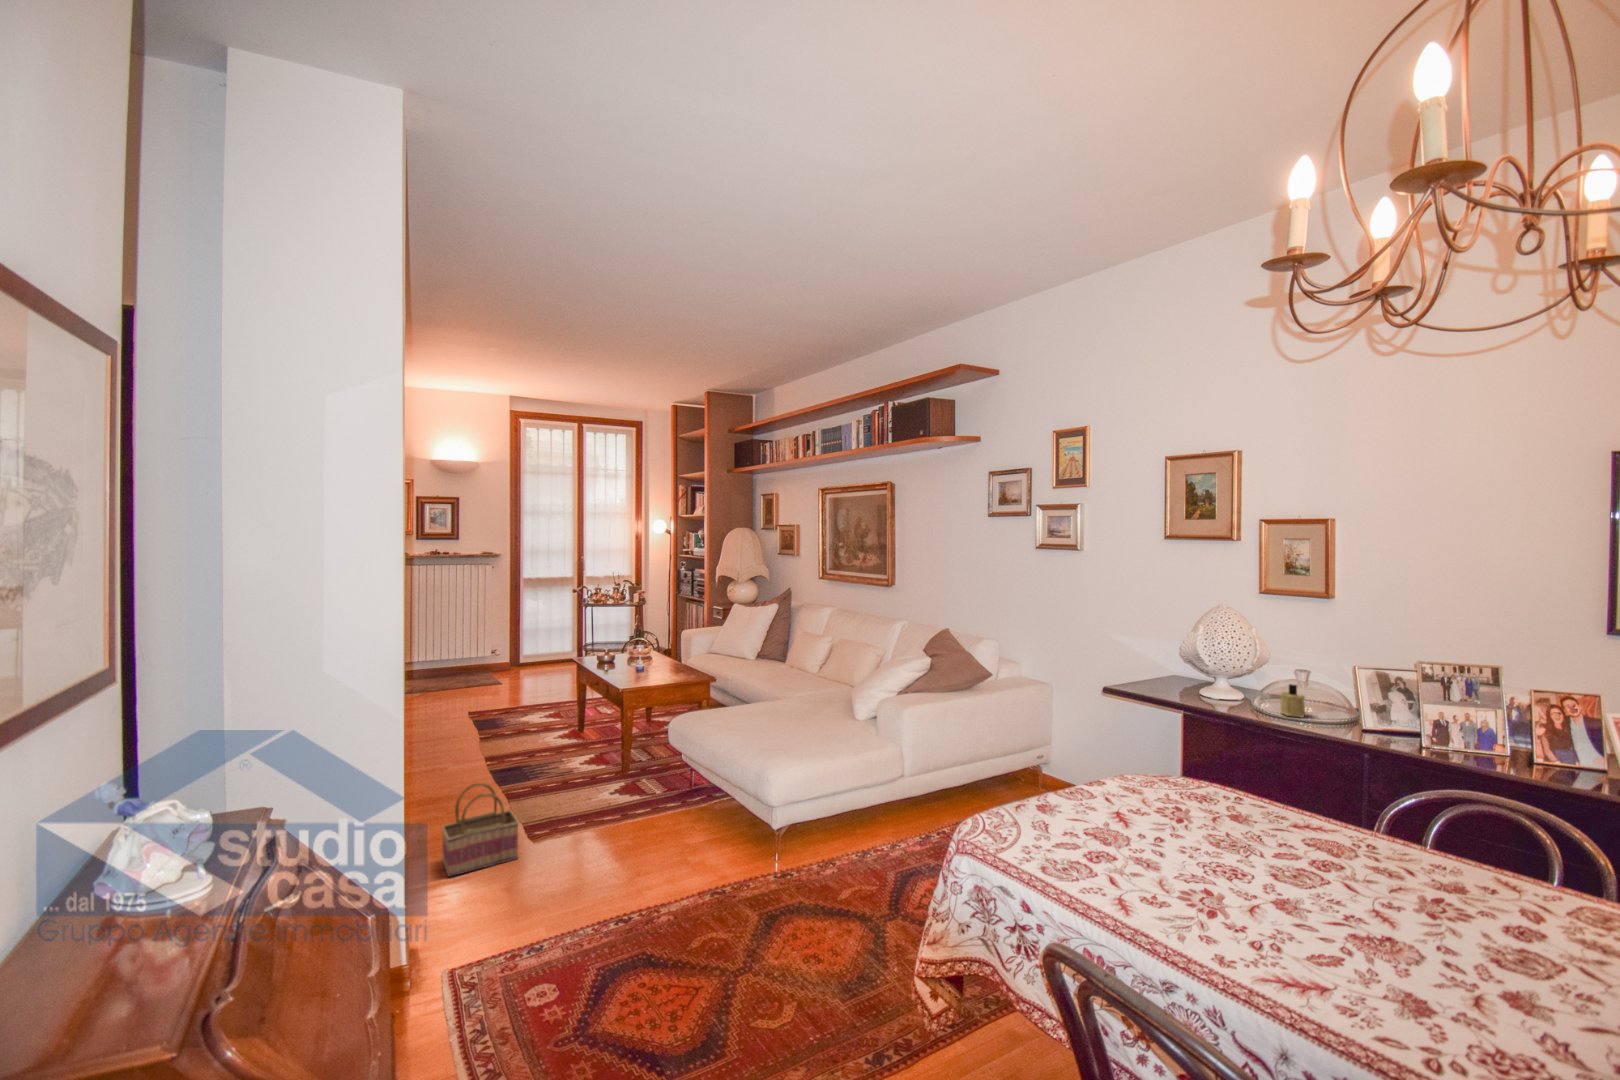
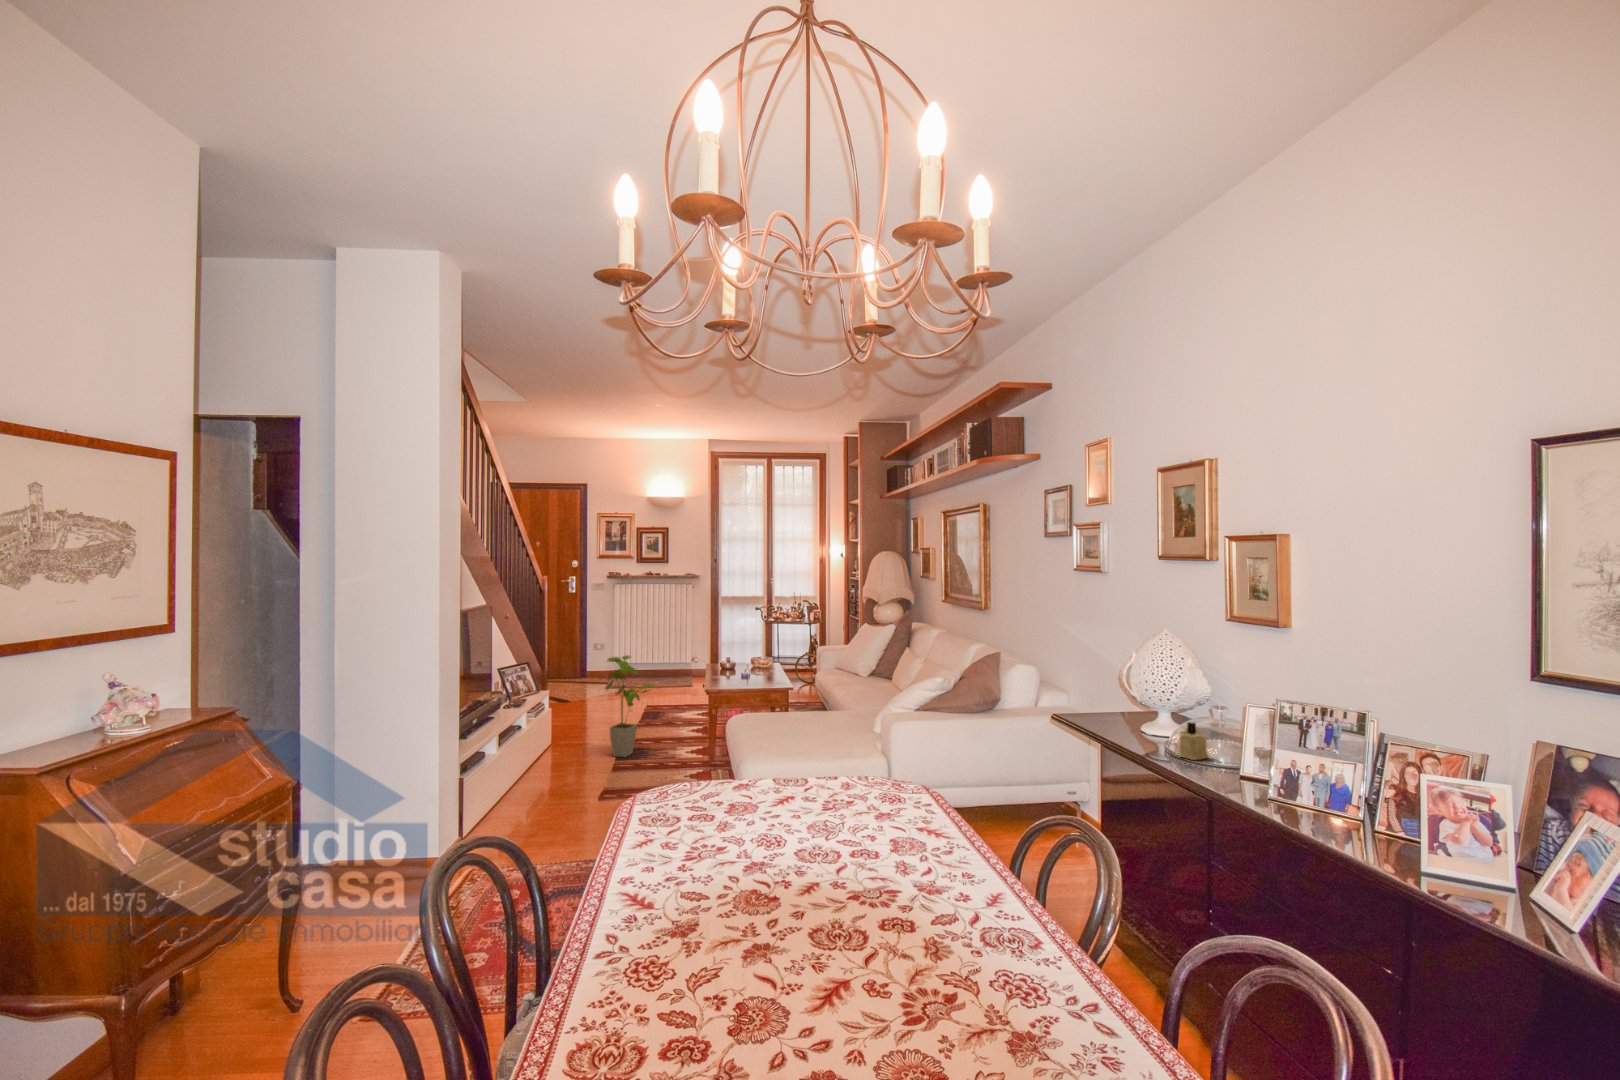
house plant: none [476,654,548,779] -> present [606,655,656,757]
basket: present [442,783,519,877] -> none [531,748,587,814]

